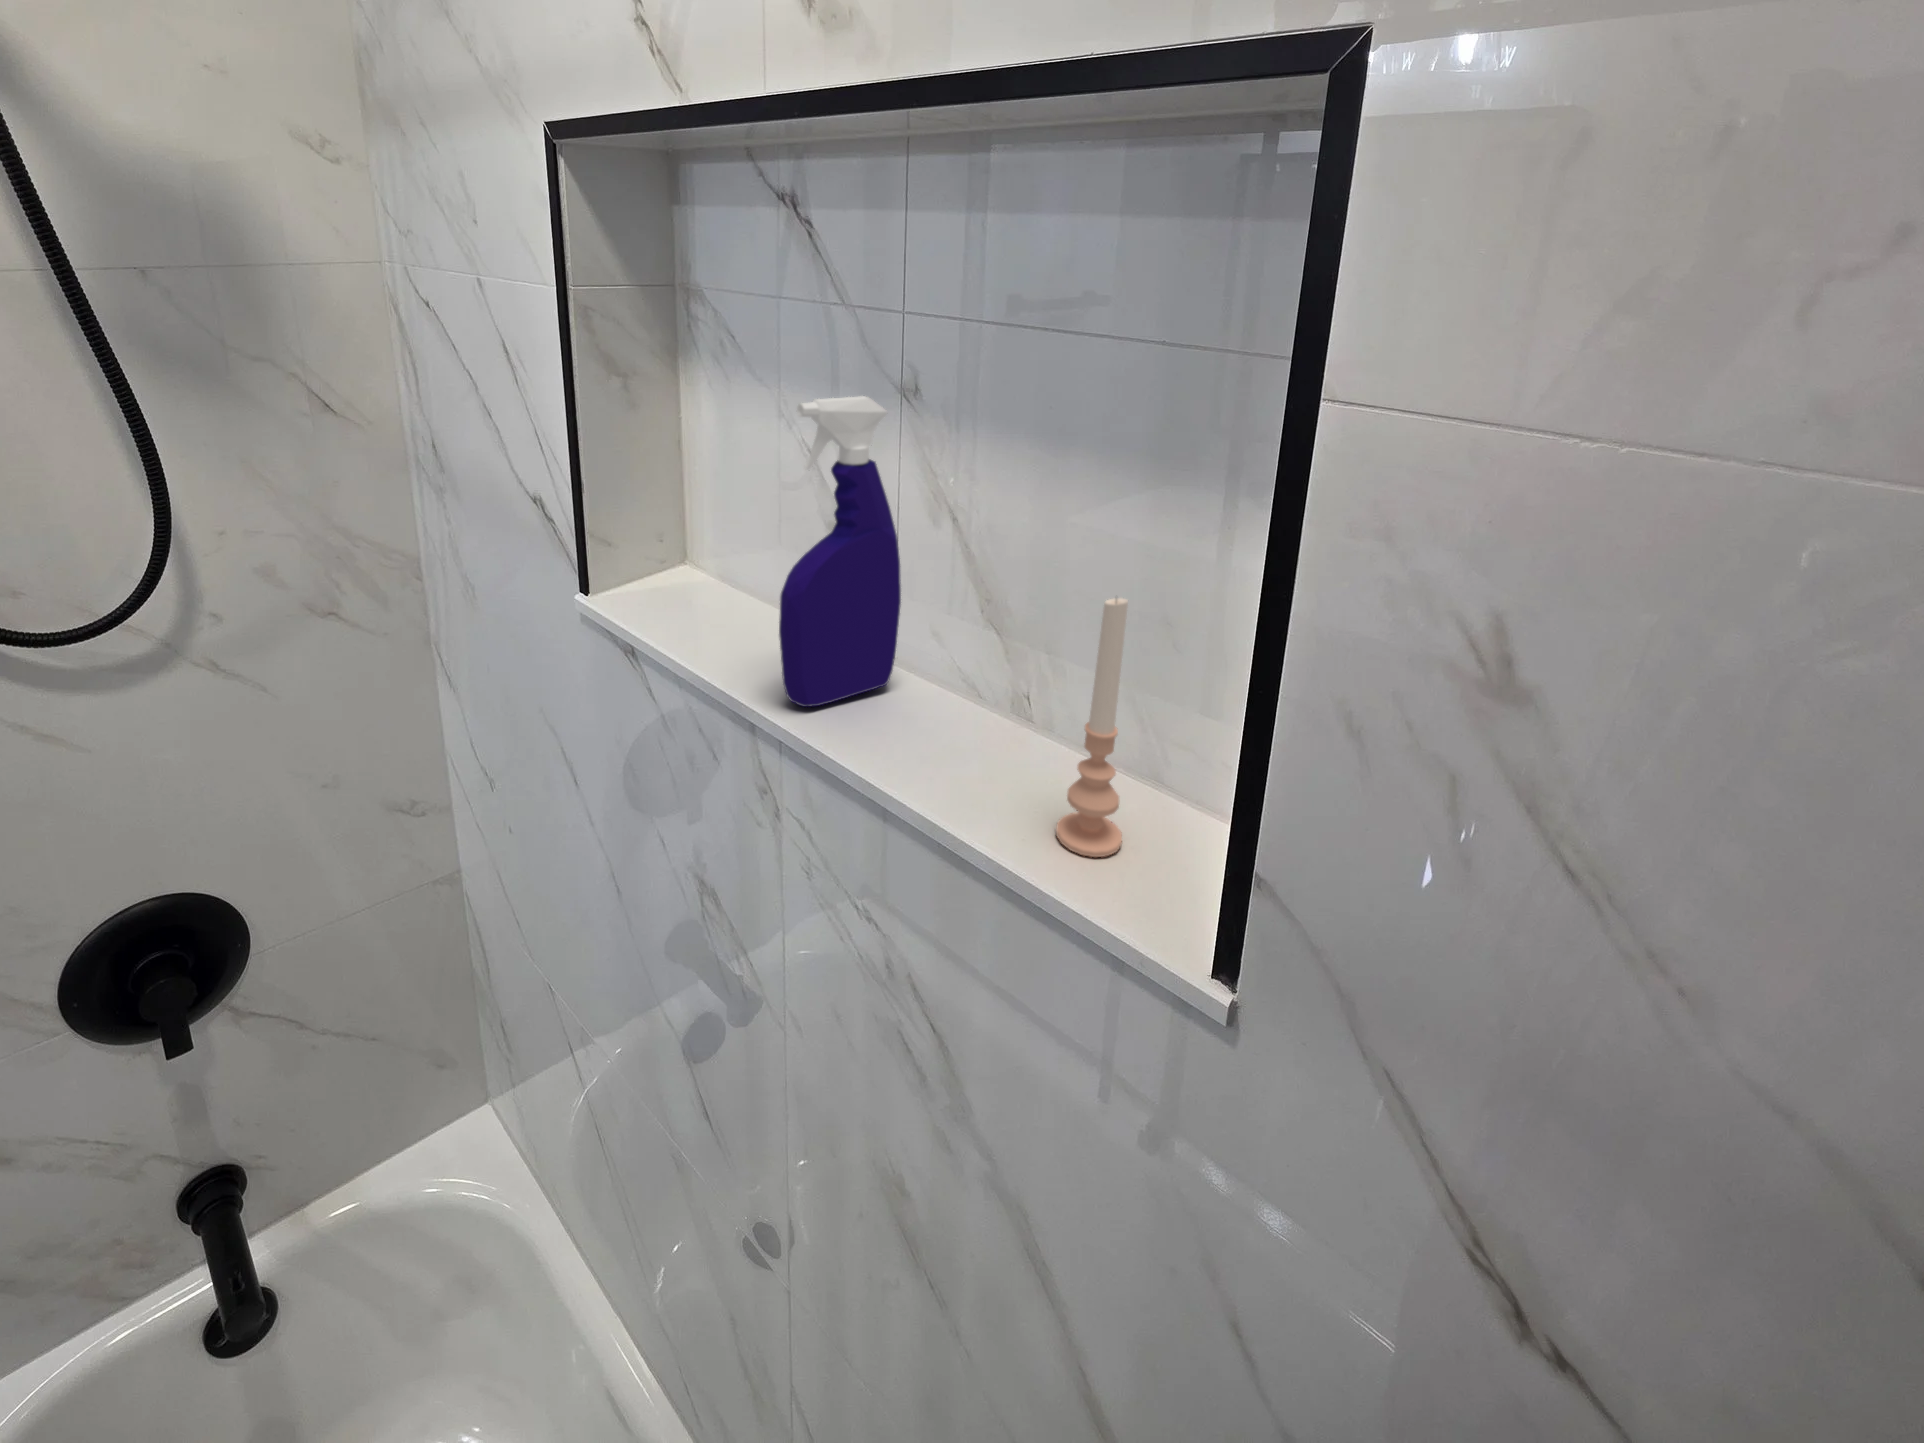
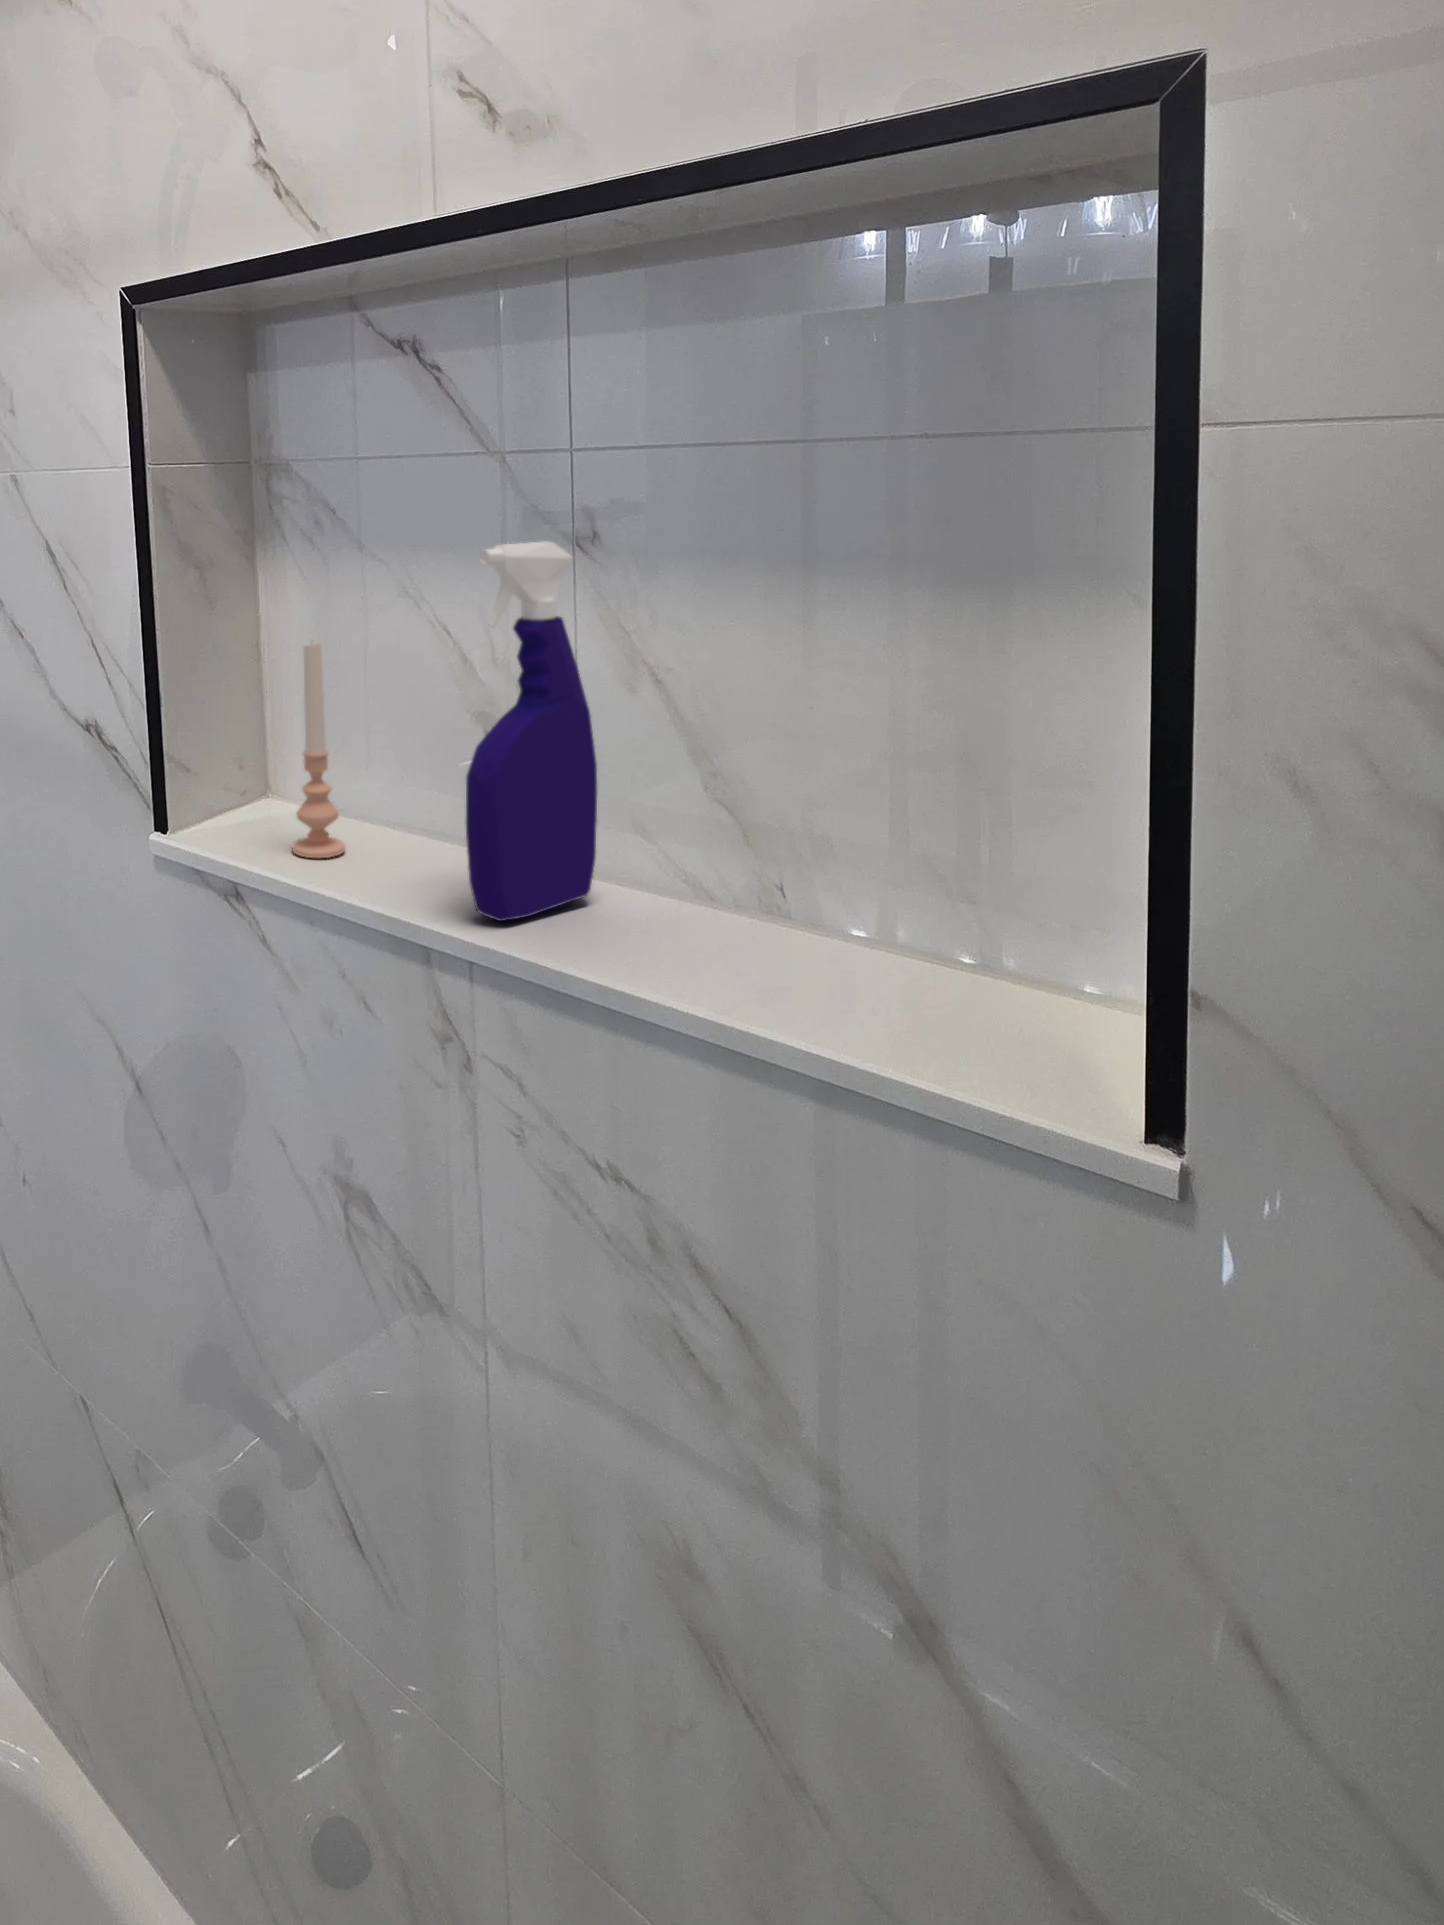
candle: present [1056,598,1128,857] -> present [292,642,345,858]

